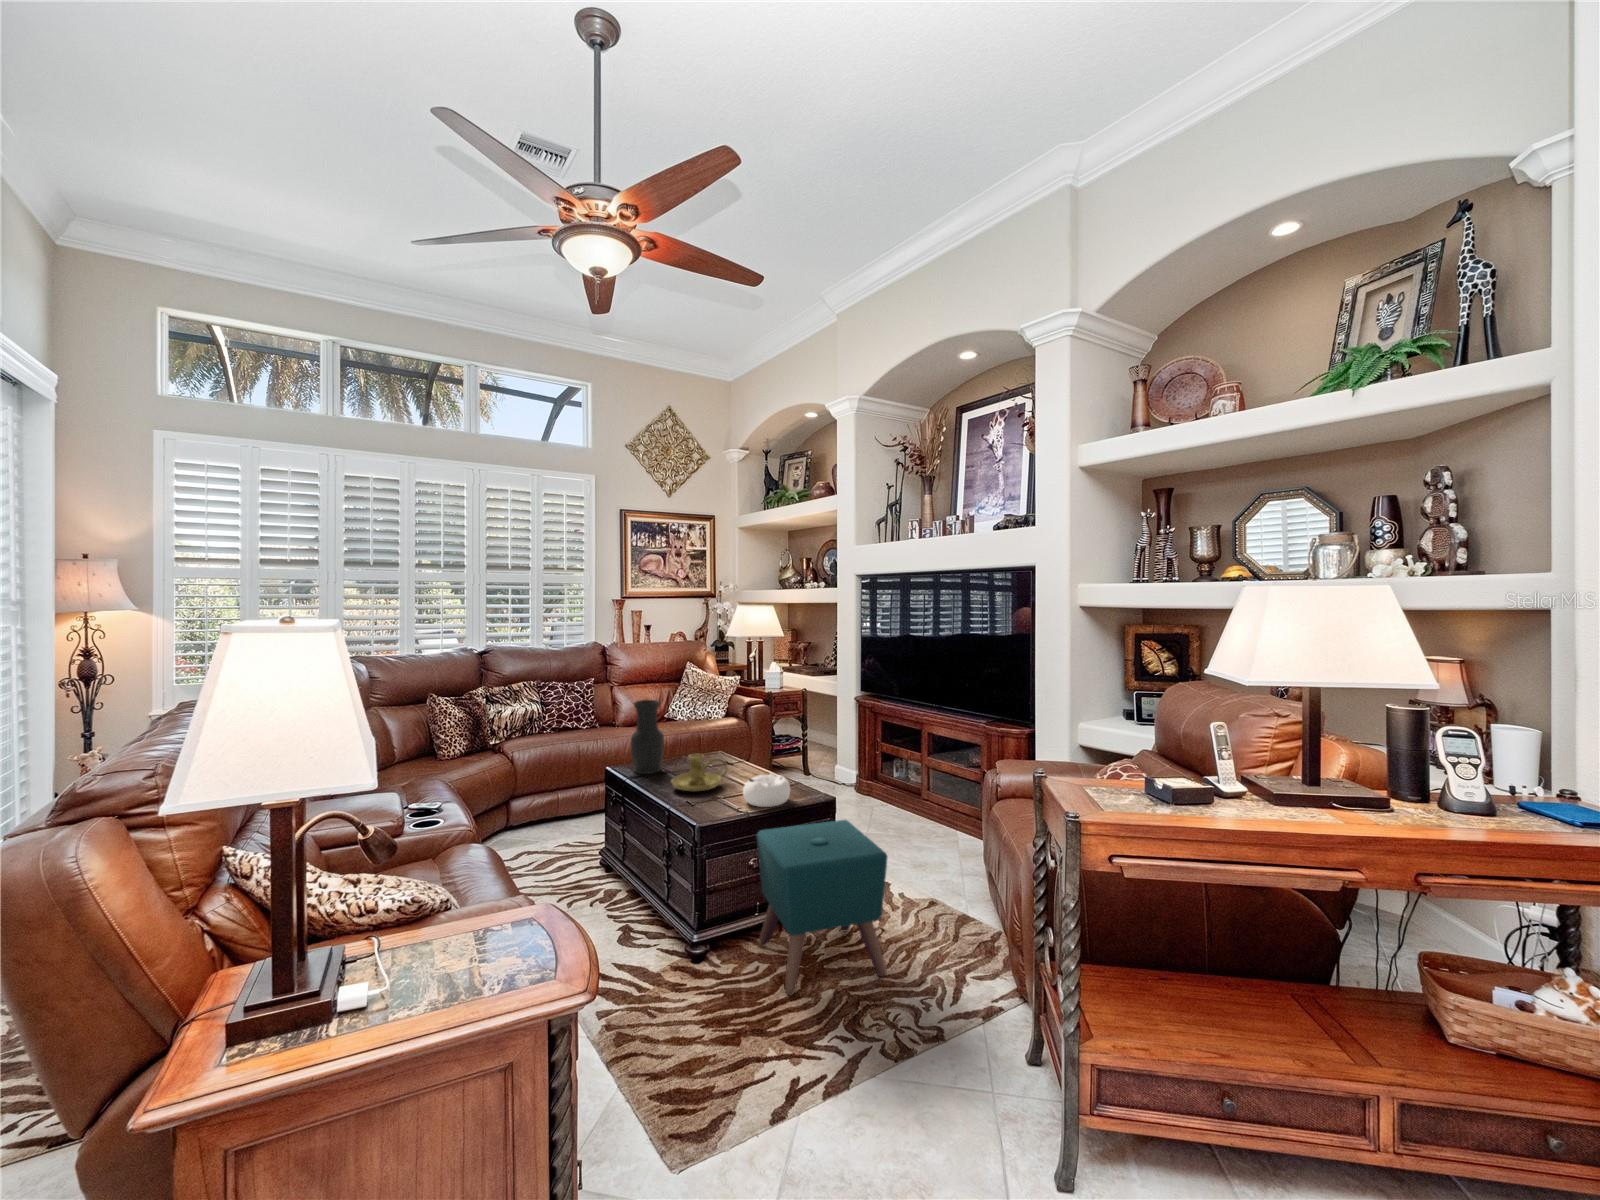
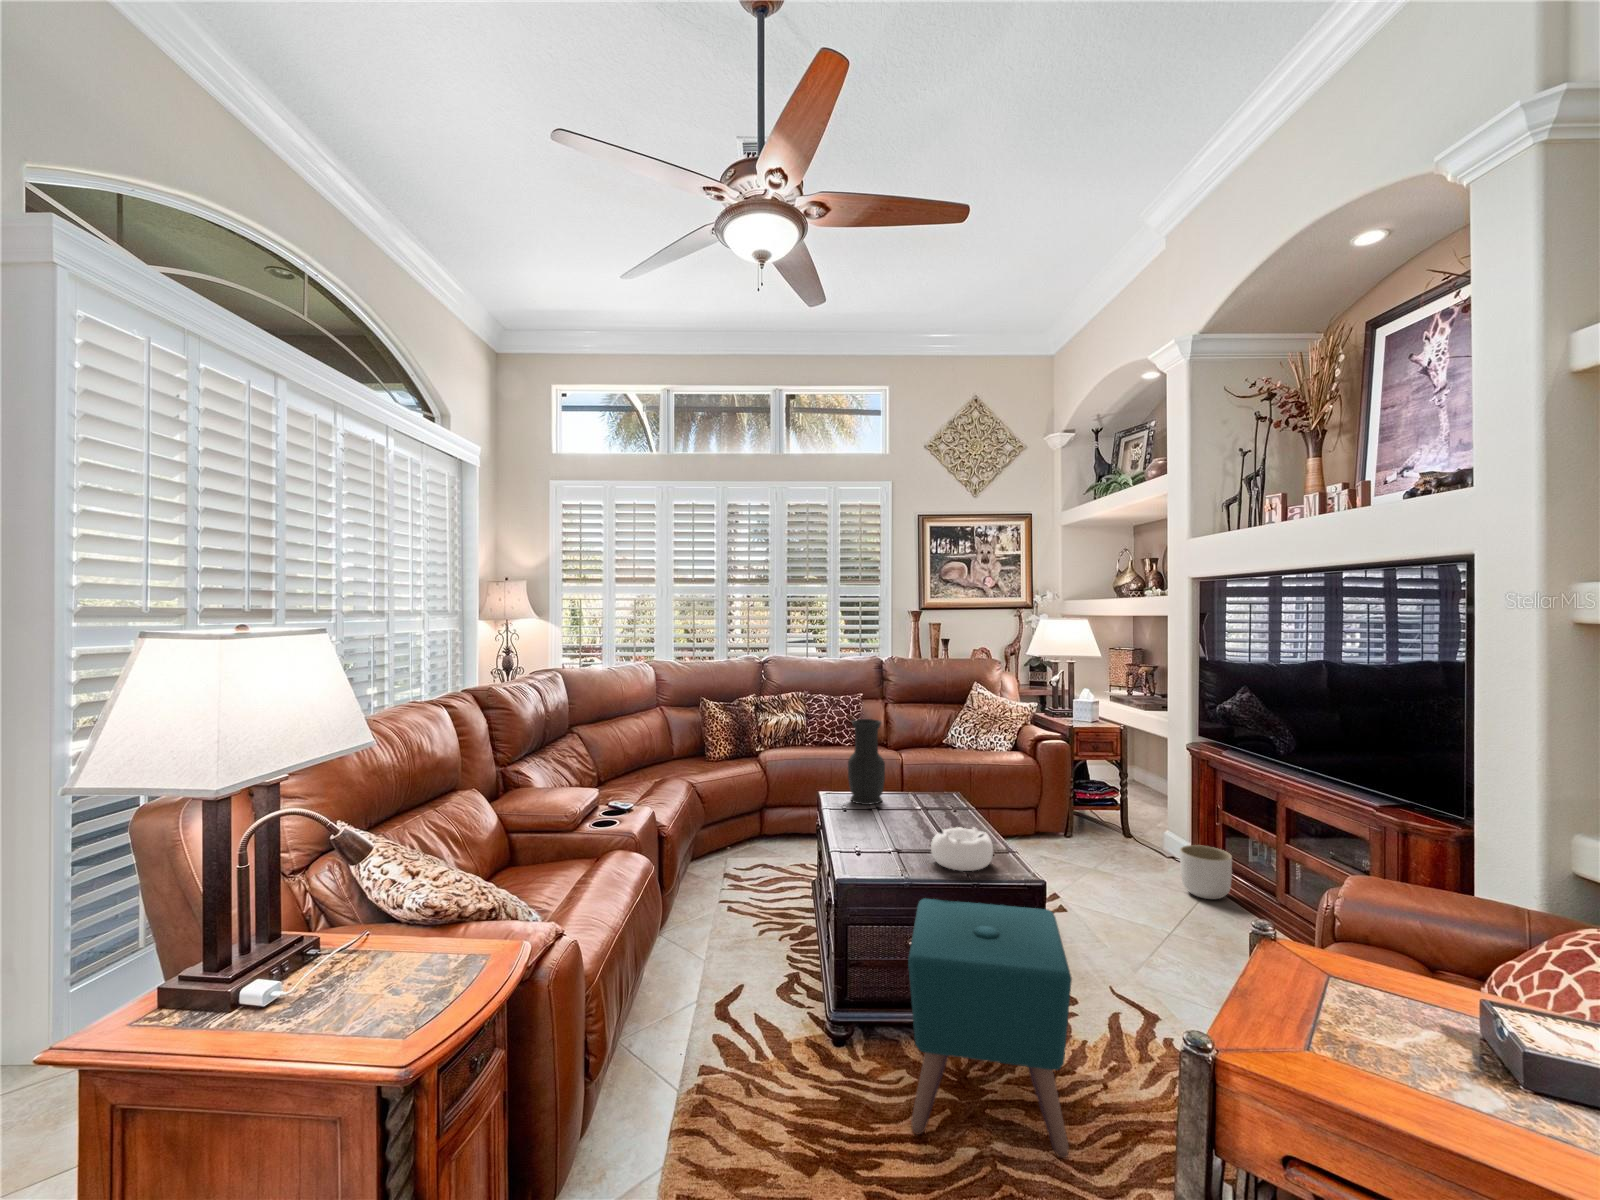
candle holder: present [671,754,728,792] -> none [867,788,940,835]
planter: none [862,768,895,804] -> present [1180,845,1232,899]

